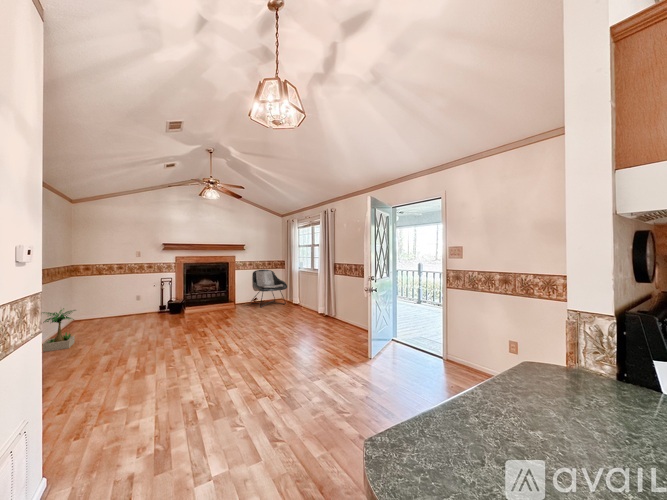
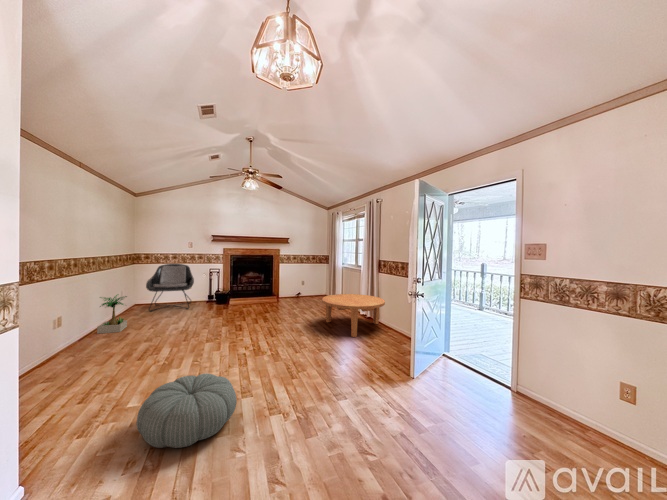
lounge chair: present [251,270,287,308] -> present [146,264,194,312]
coffee table: none [285,295,341,332] -> present [322,294,385,337]
pouf: none [137,370,228,435] -> present [136,373,237,448]

